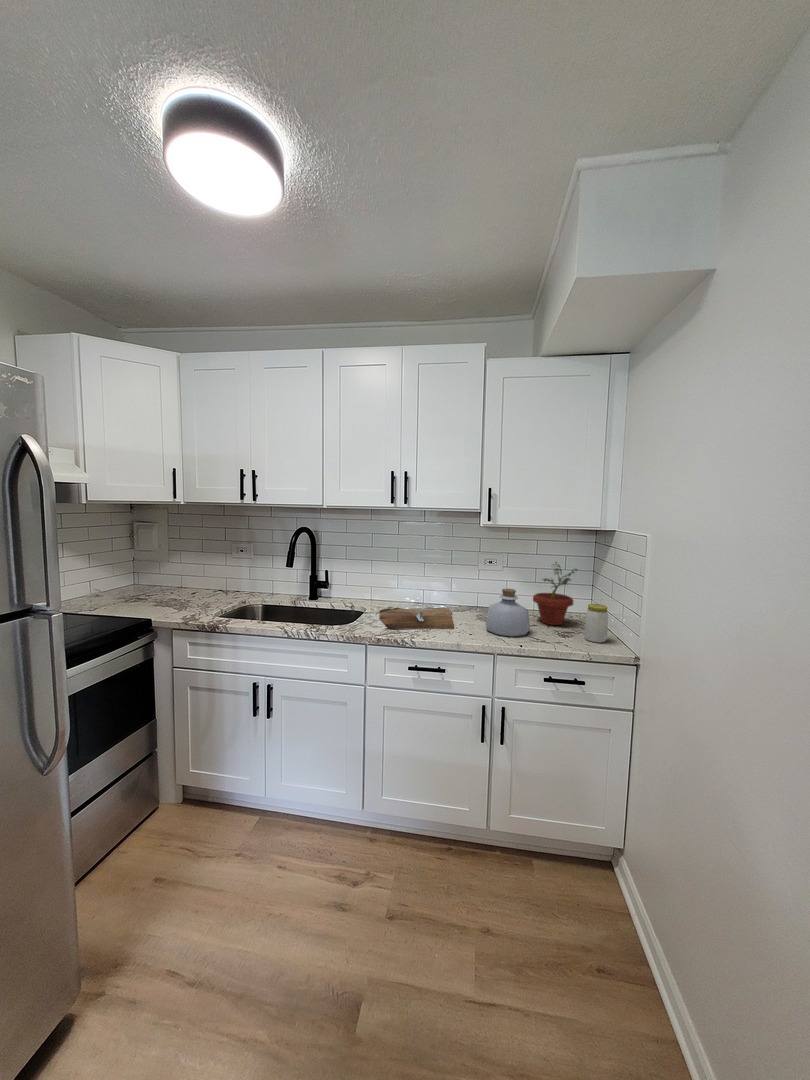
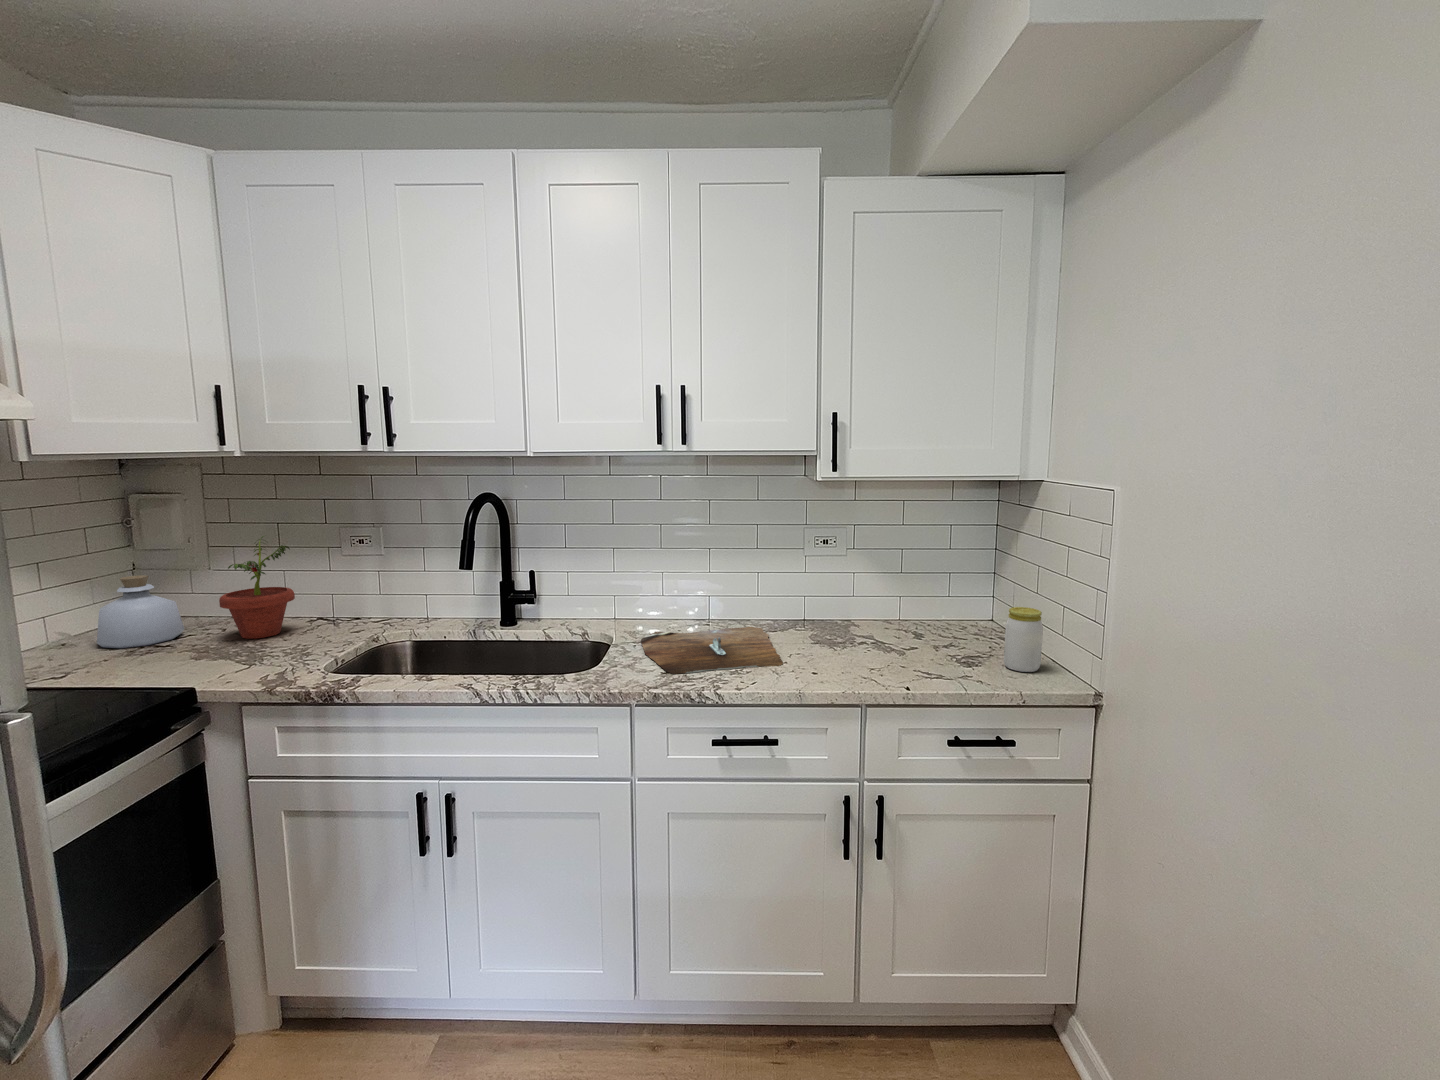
potted plant: present [533,562,577,625] -> present [219,536,295,639]
bottle: present [486,588,530,637] -> present [97,575,184,648]

